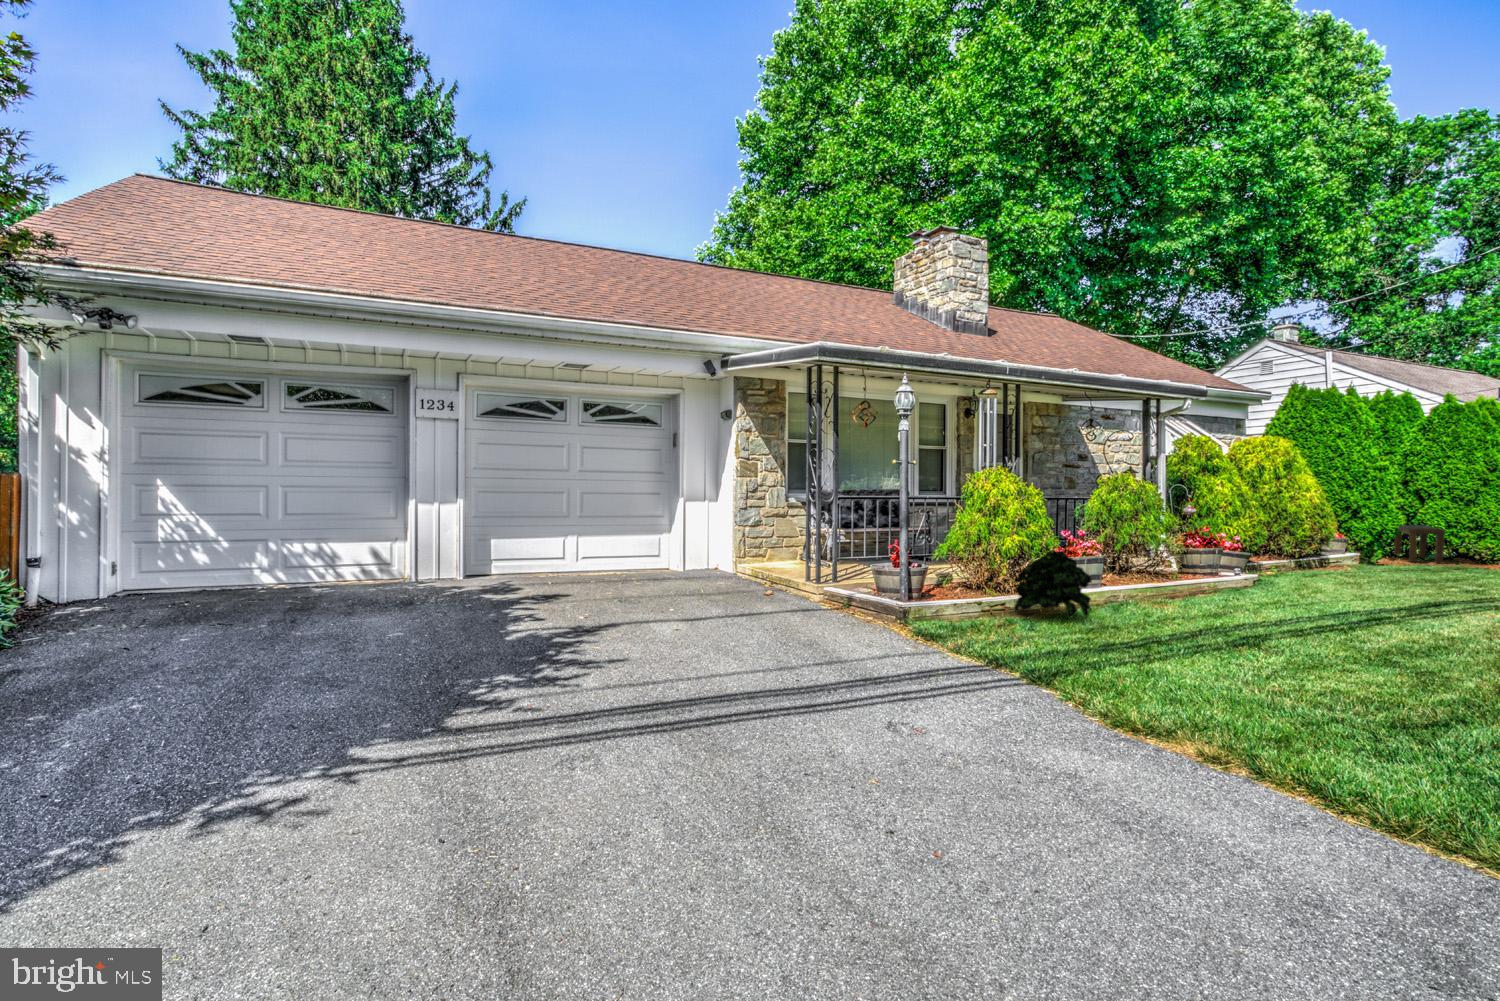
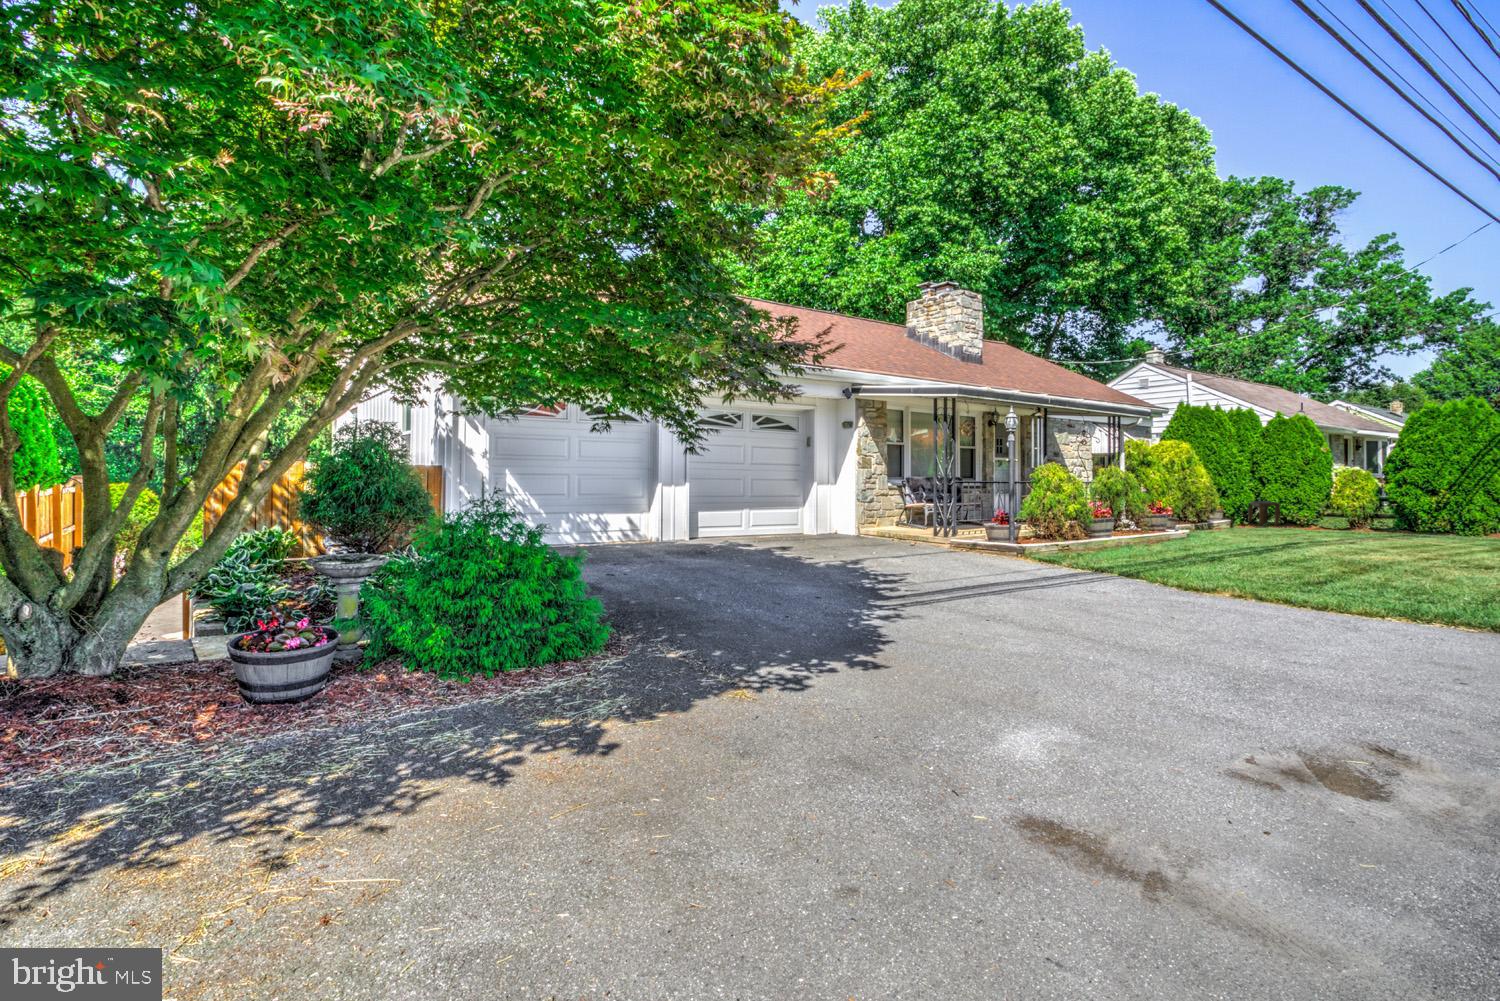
potted plant: present [1014,551,1092,619] -> none [1068,512,1118,552]

